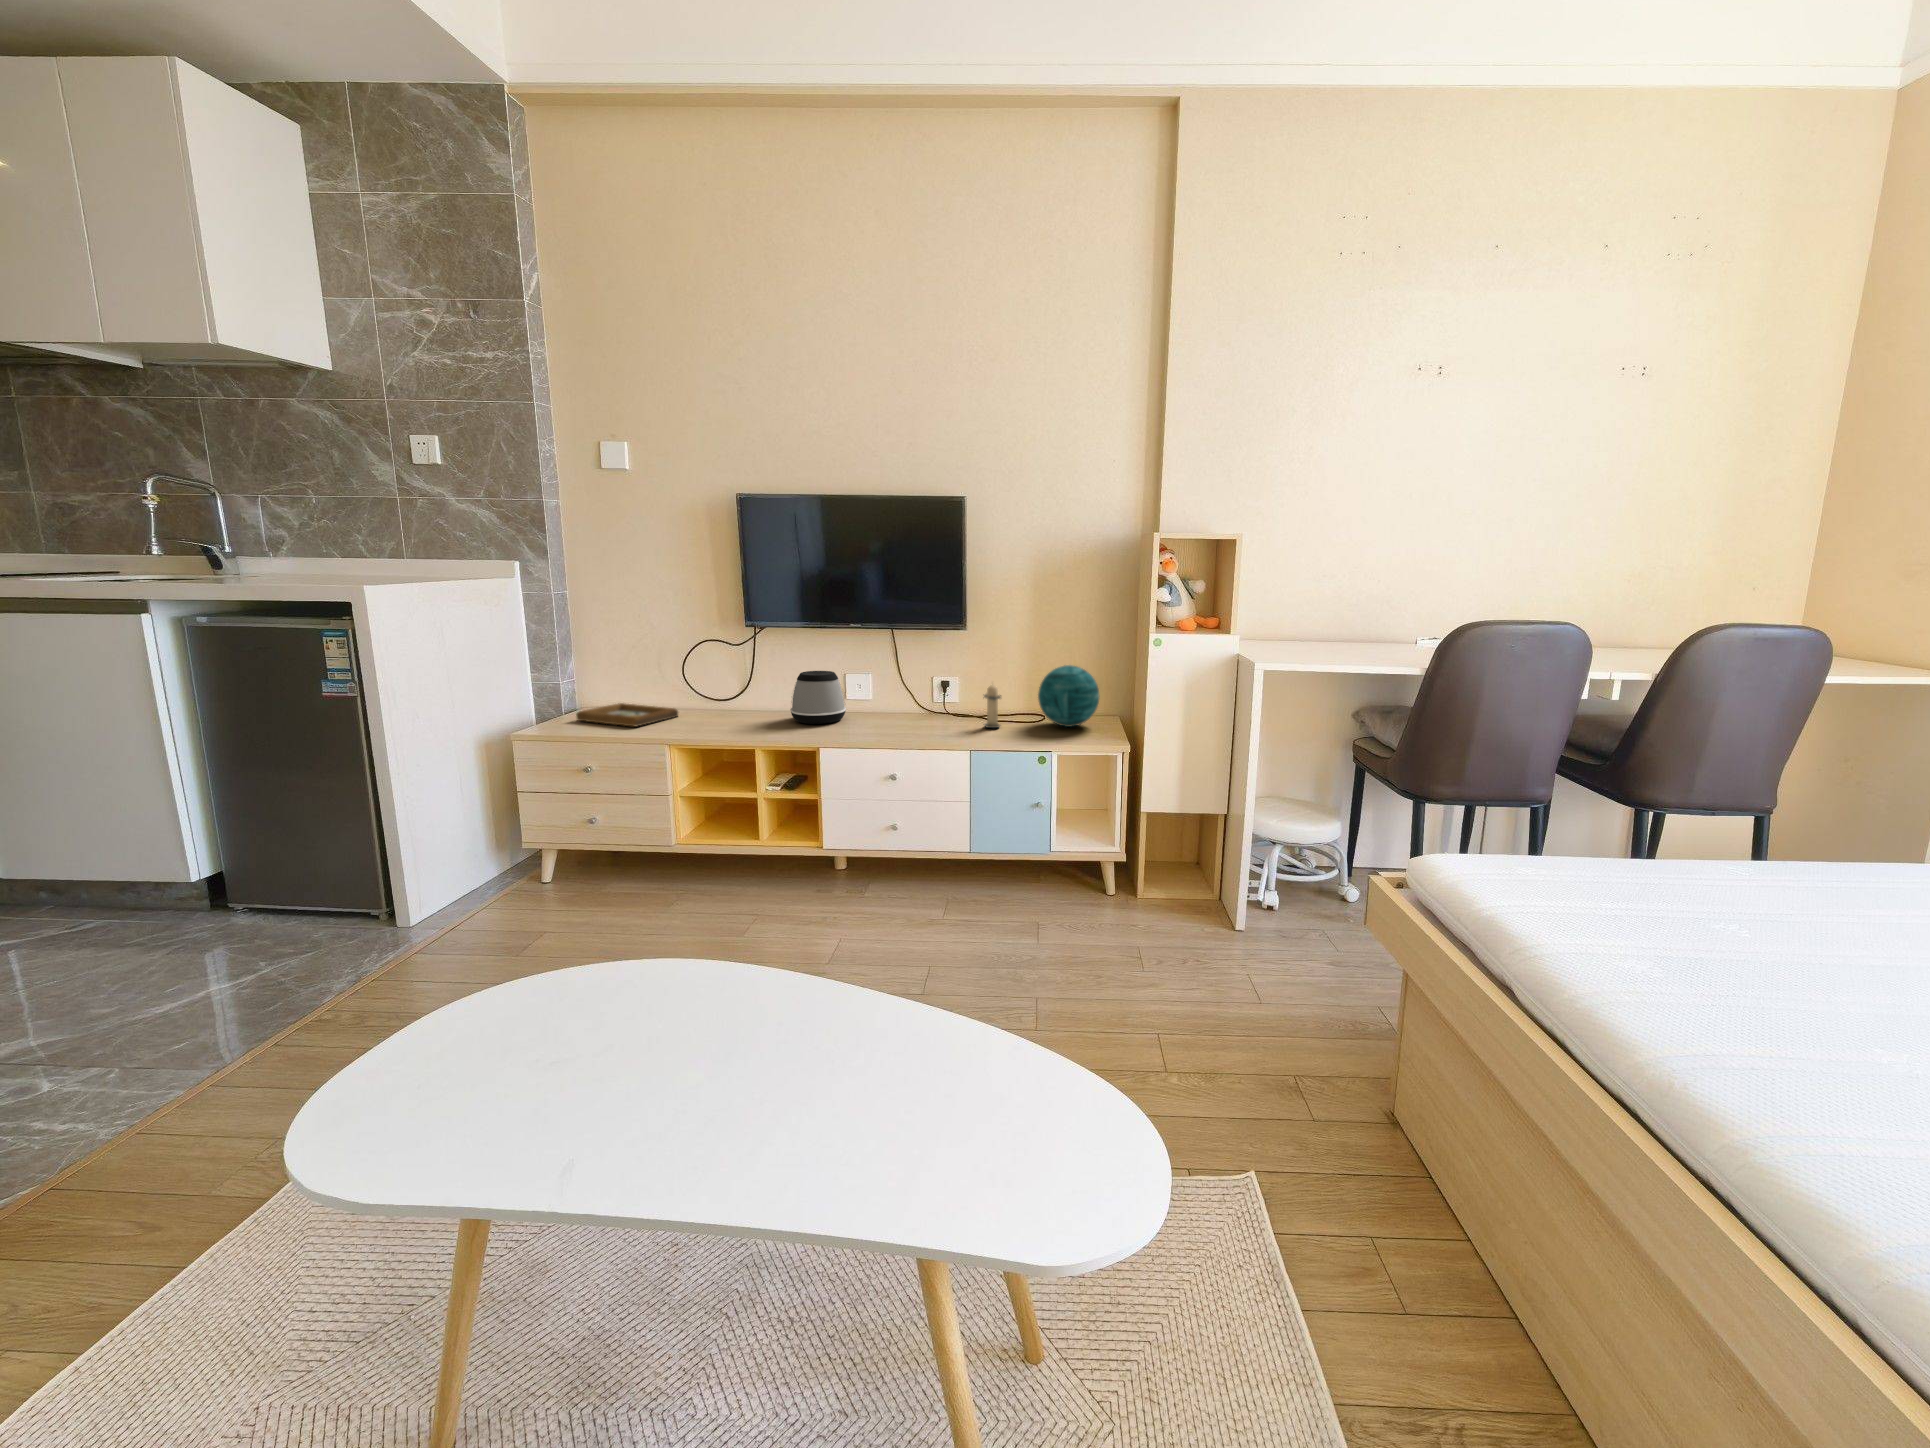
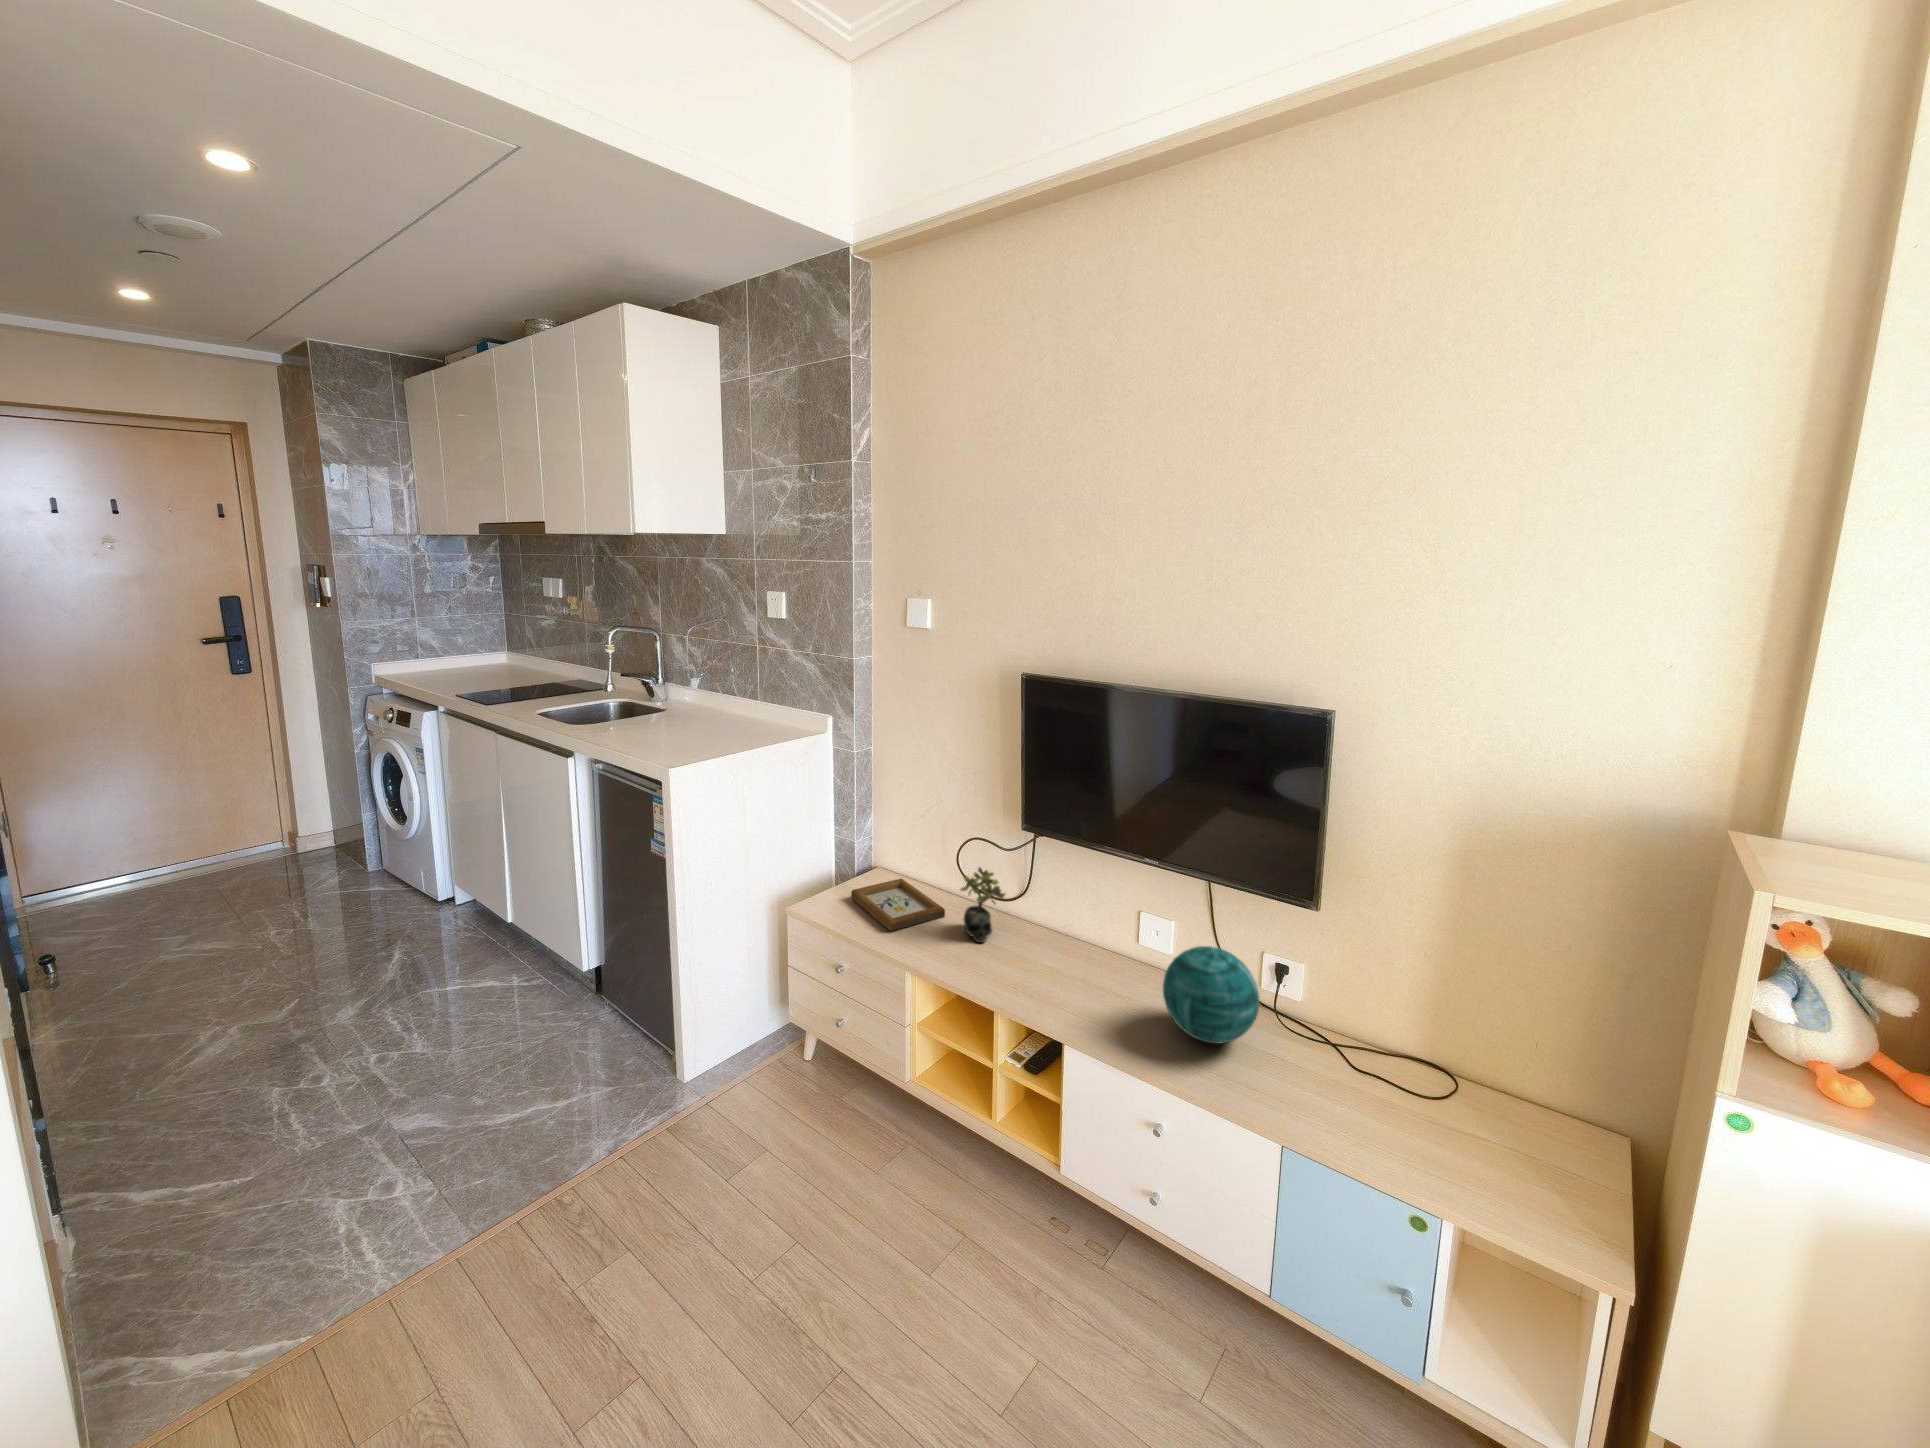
succulent plant: none [699,664,740,721] -> present [961,868,1005,943]
decorative orb: present [1038,665,1099,727] -> present [1163,946,1260,1044]
speaker: present [790,671,846,724] -> none [1053,908,1127,991]
candle: present [984,685,1001,728] -> none [1317,1022,1362,1101]

